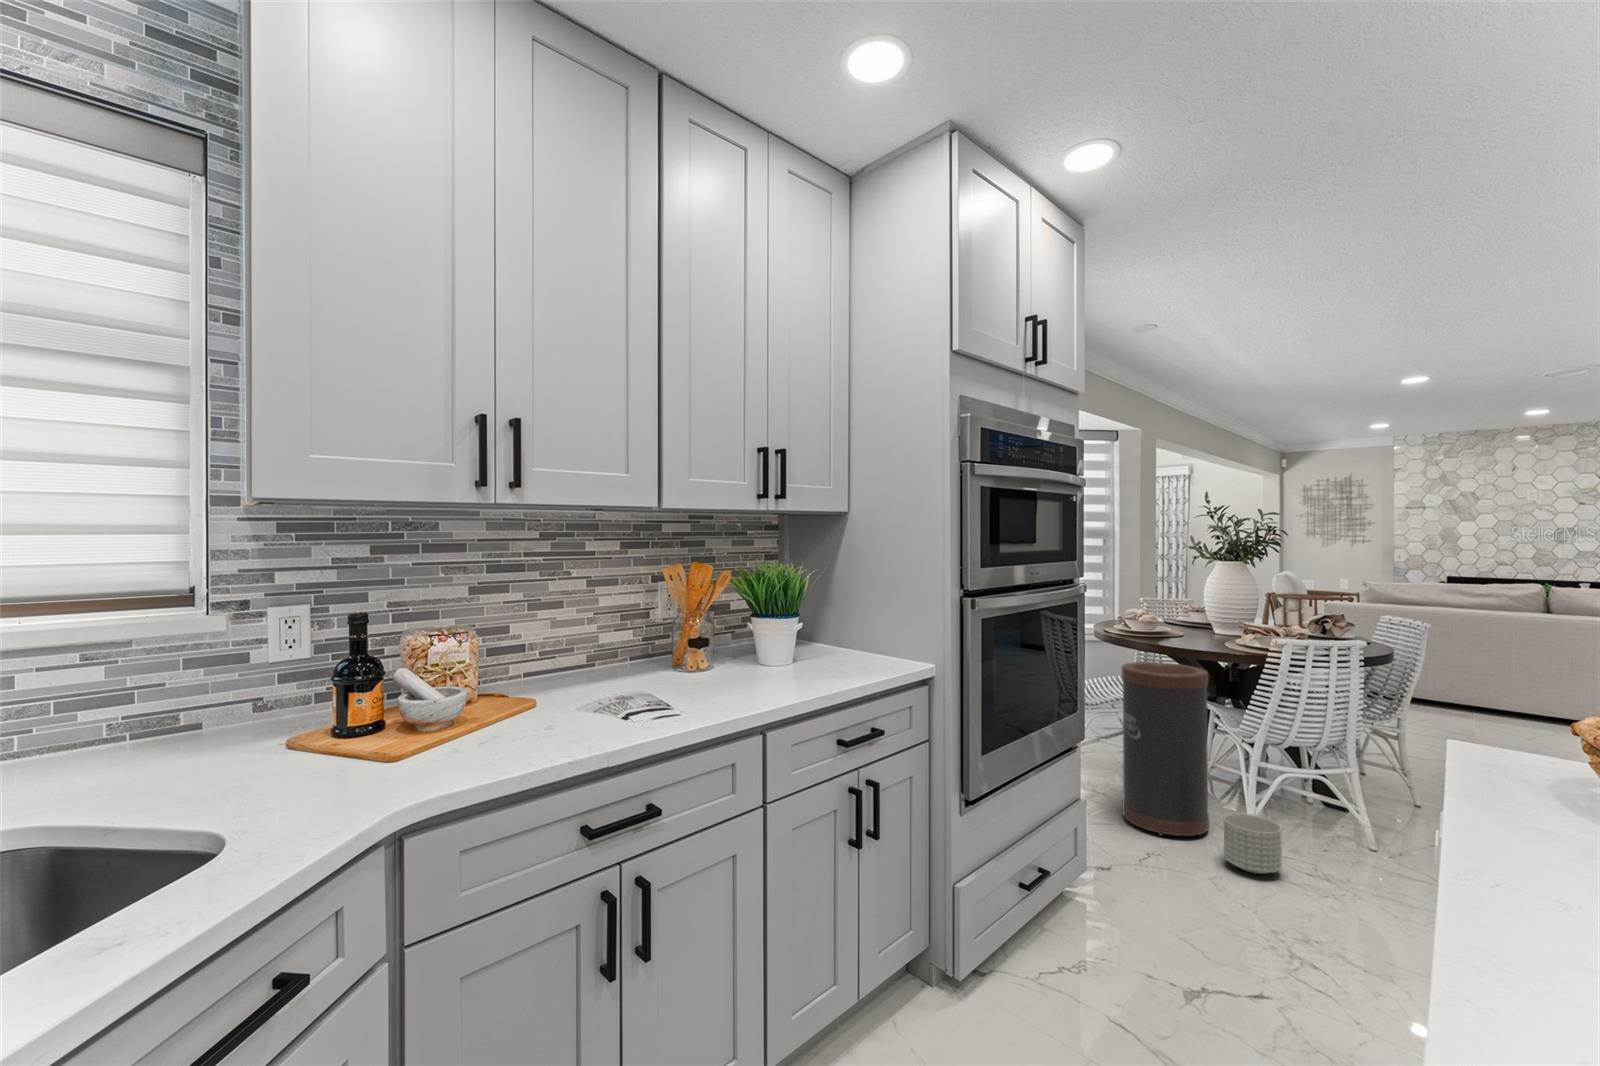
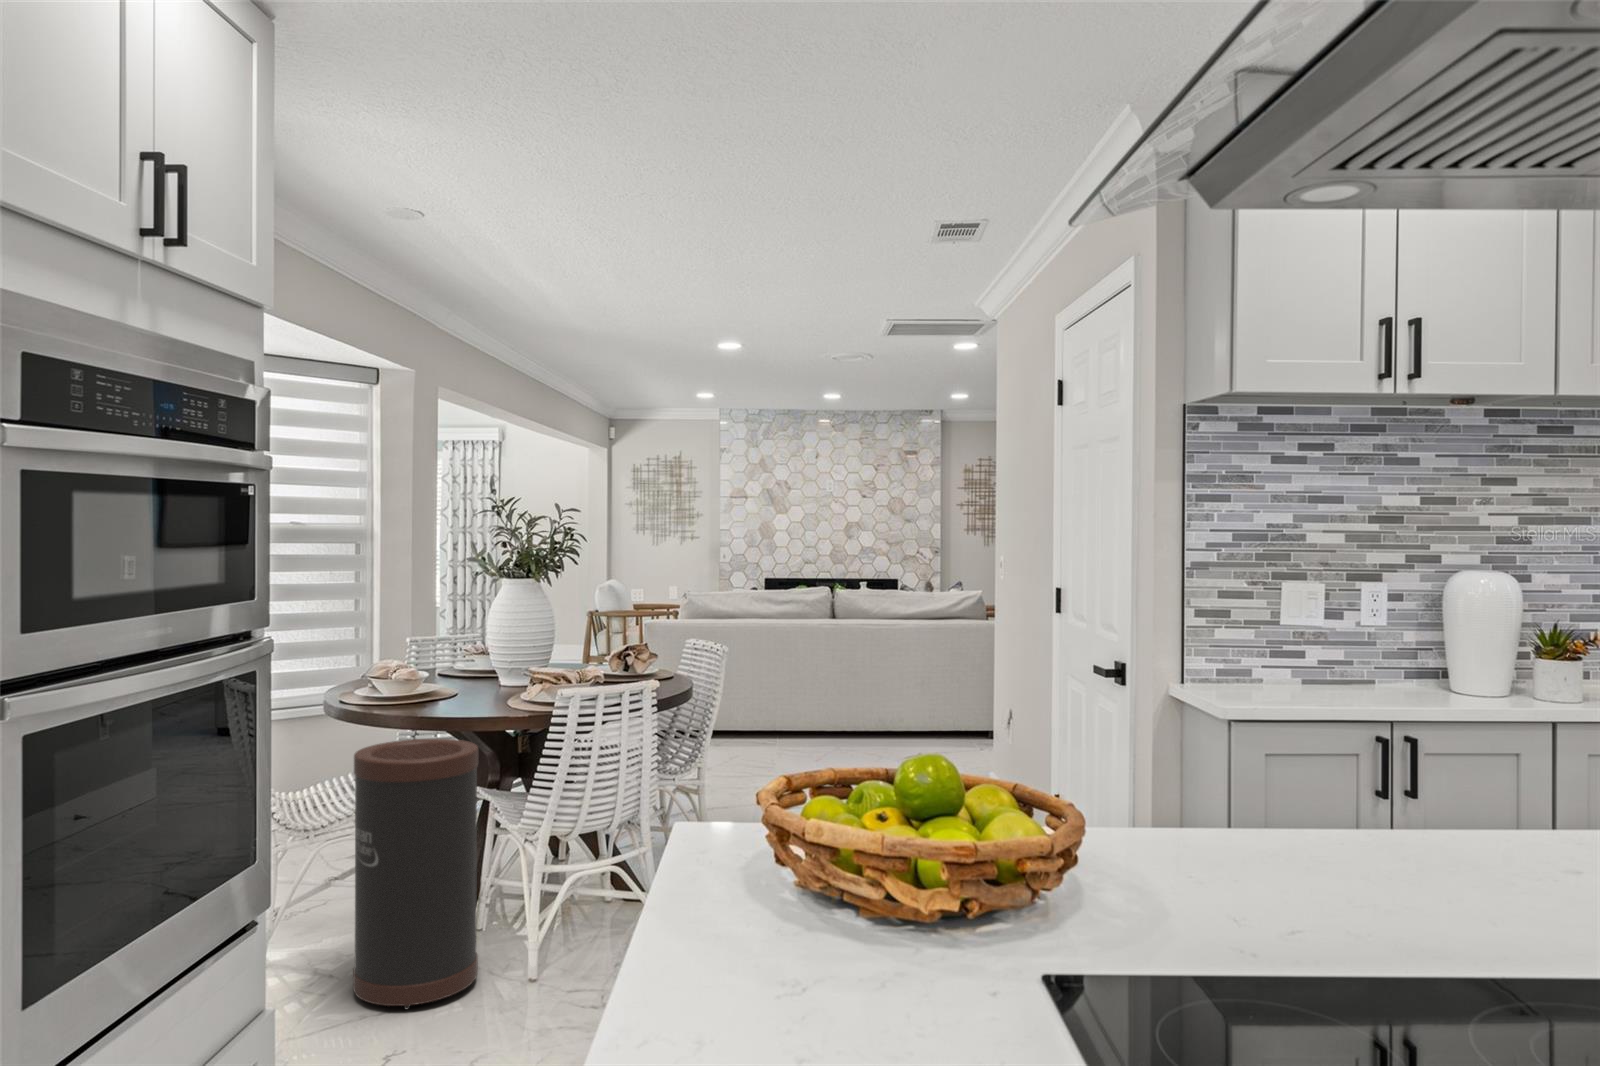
planter: present [1224,813,1282,874] -> none [491,944,562,1030]

